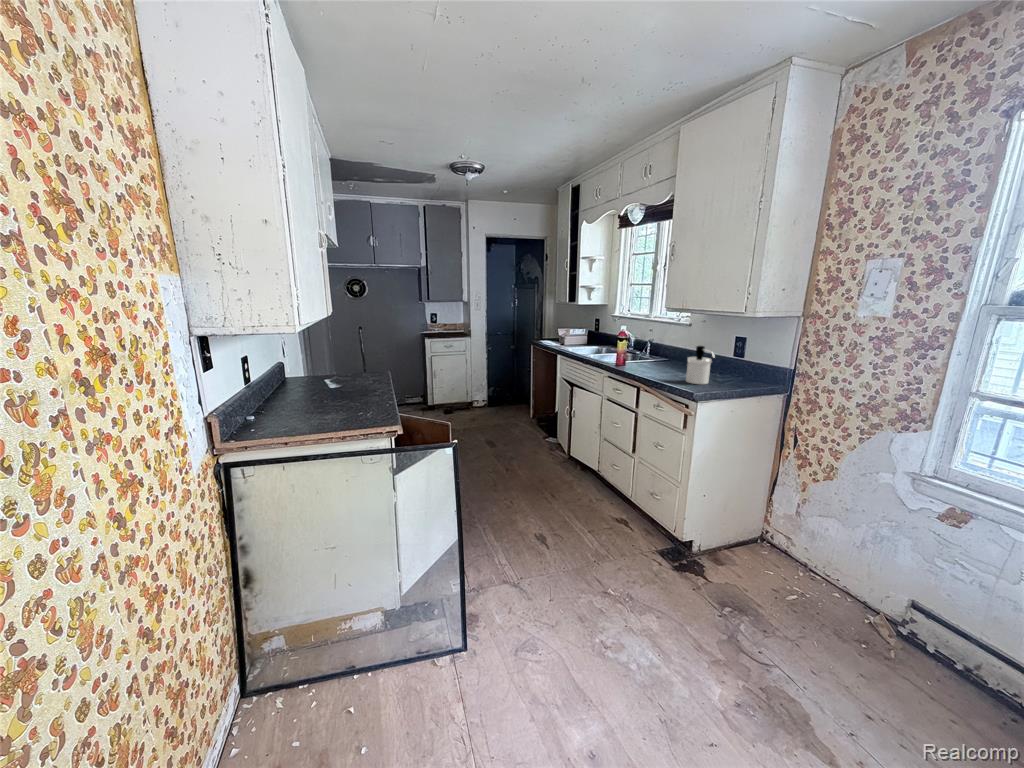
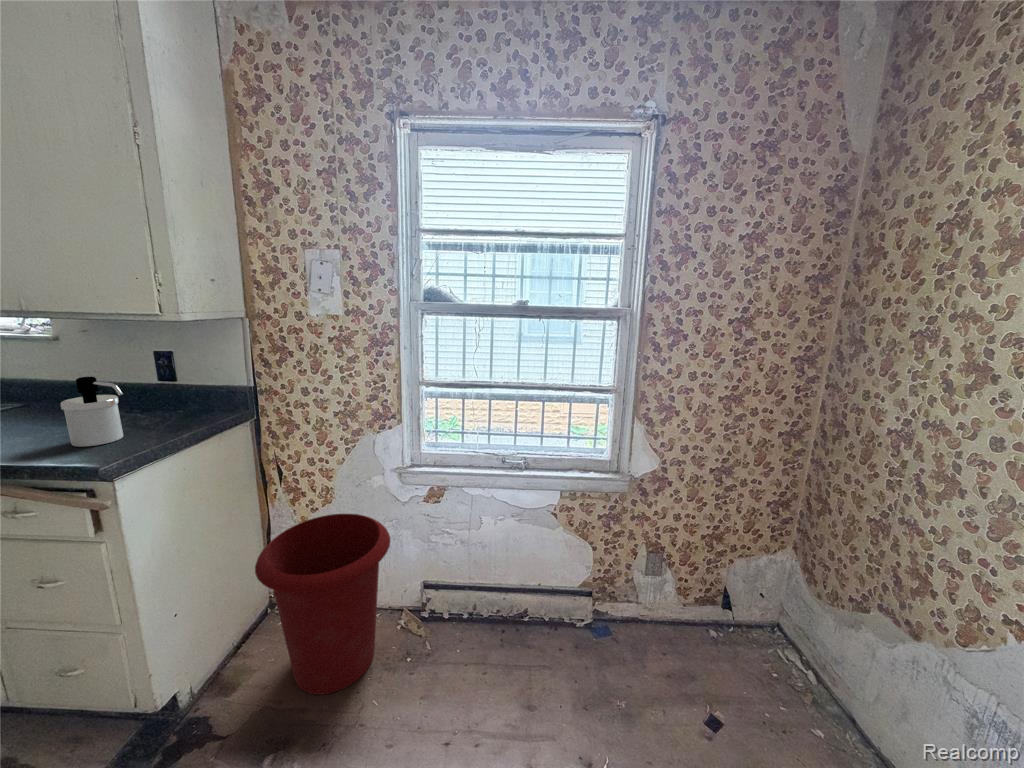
waste bin: none [755,480,878,622] -> present [255,514,390,695]

